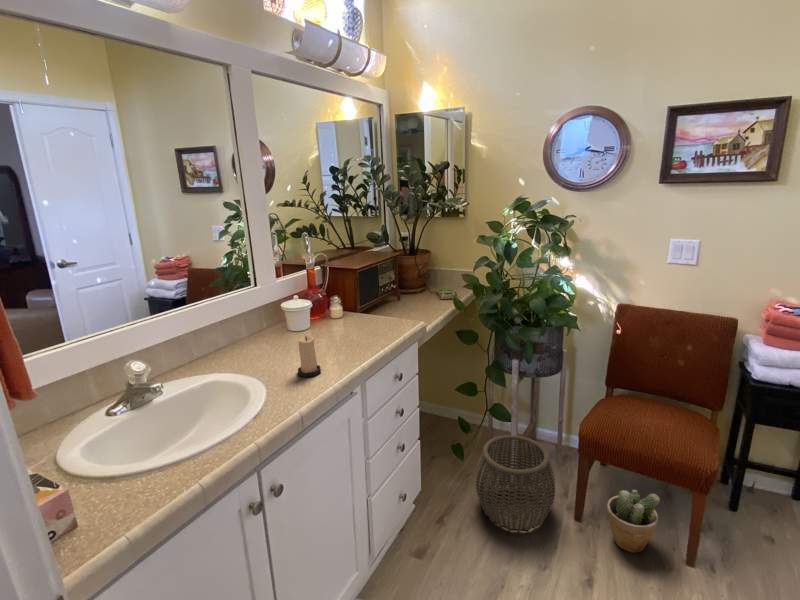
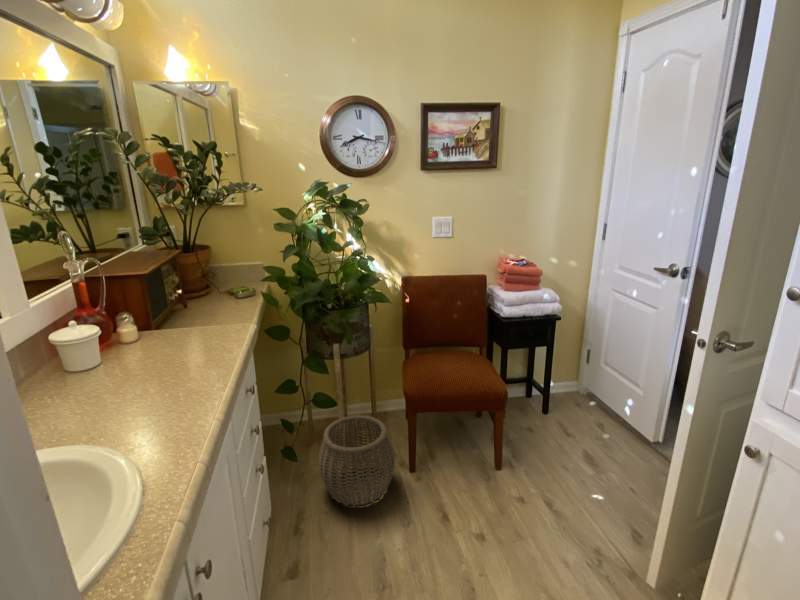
candle: present [298,336,321,377] -> none [156,361,191,415]
potted plant: present [607,490,660,552] -> none [435,424,473,478]

